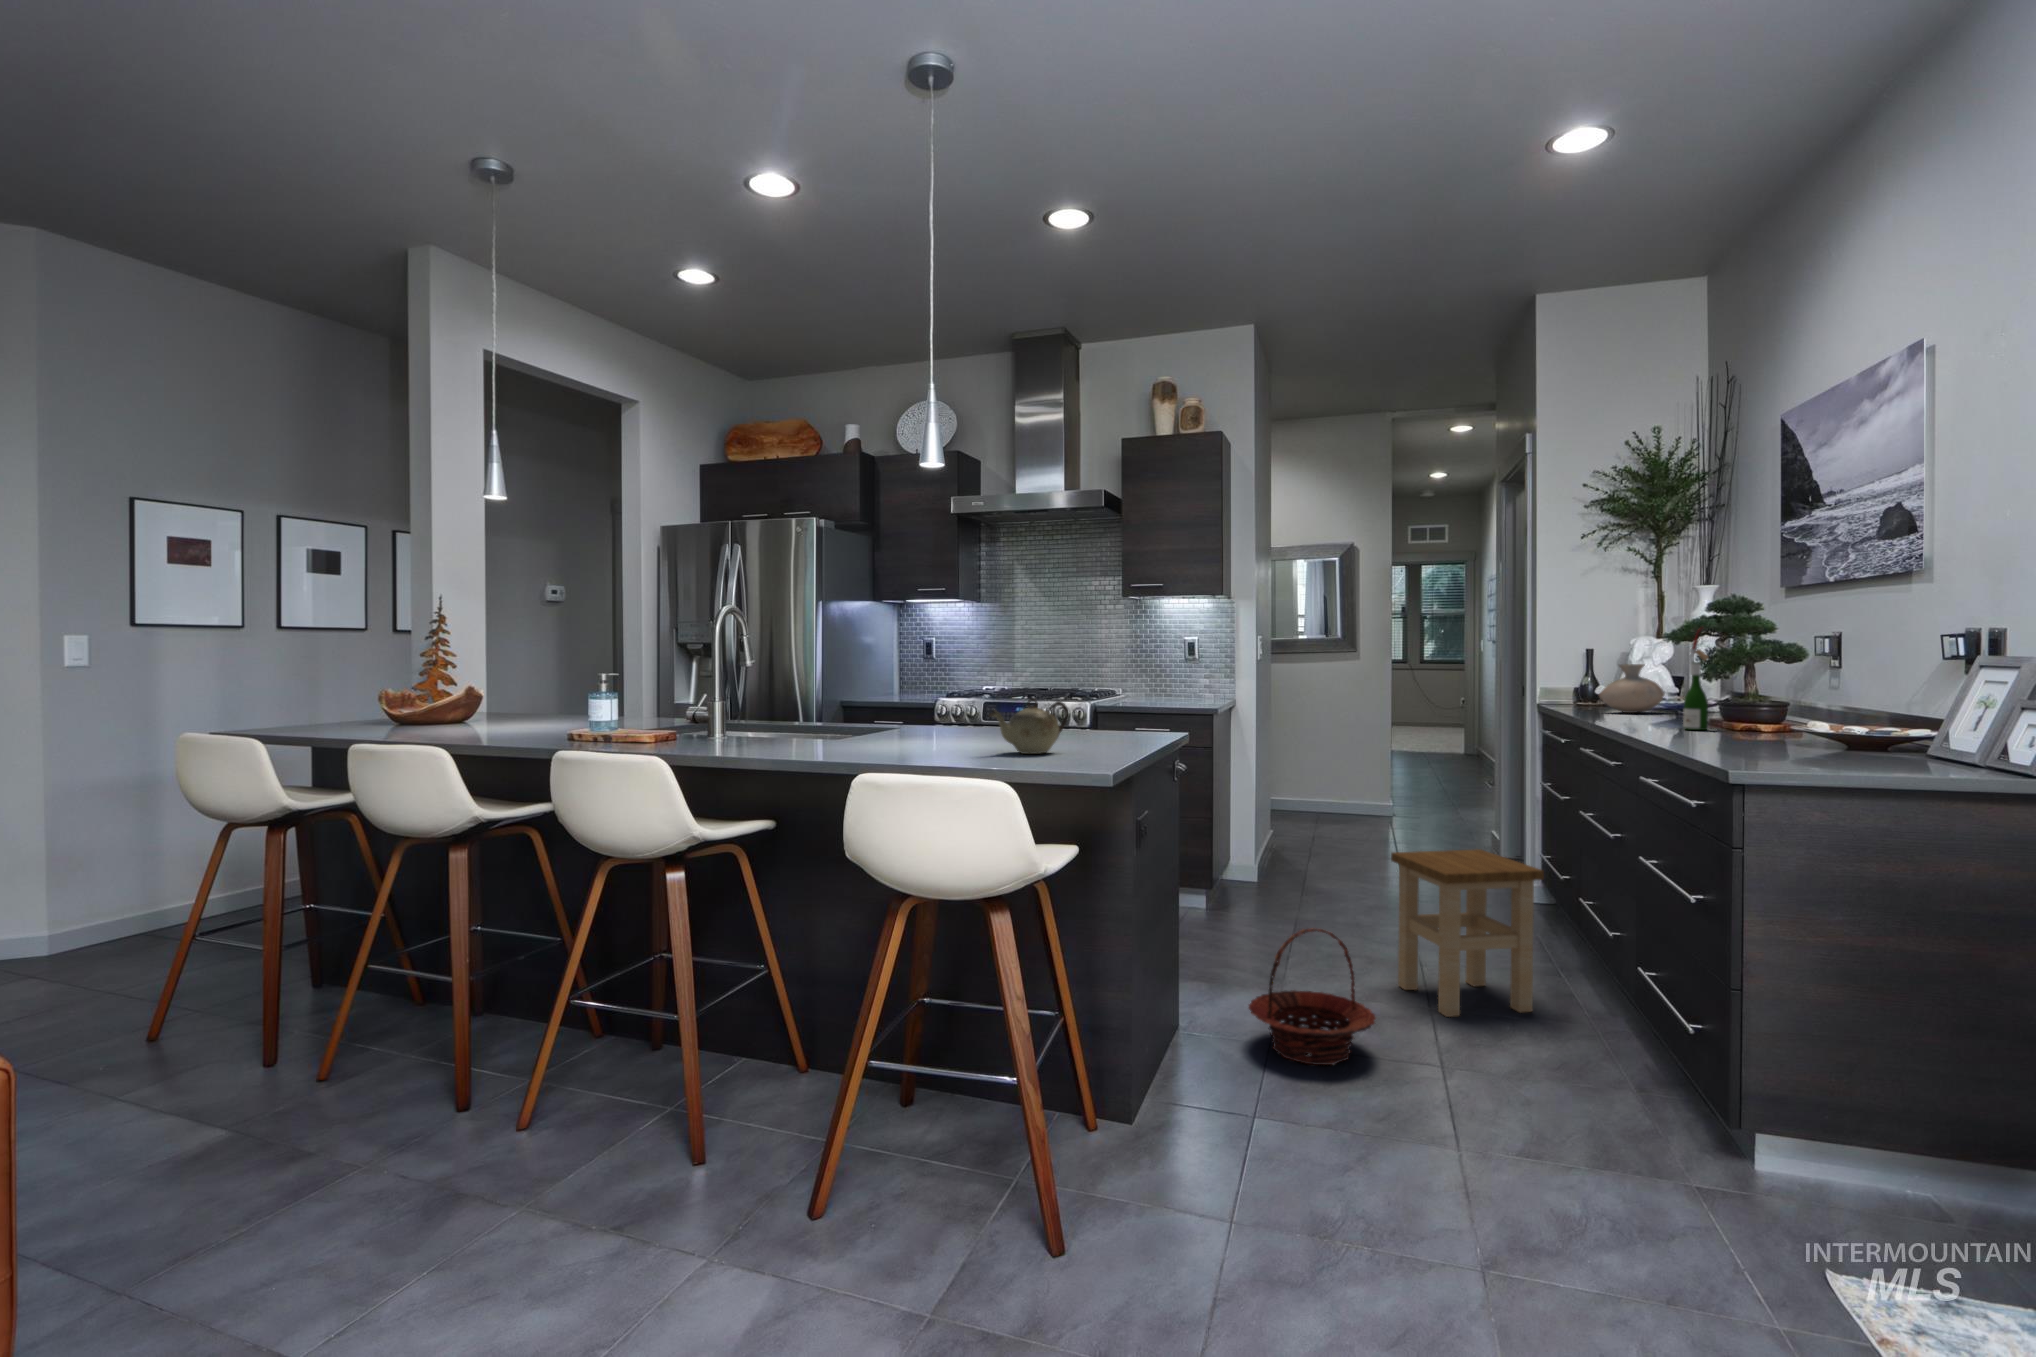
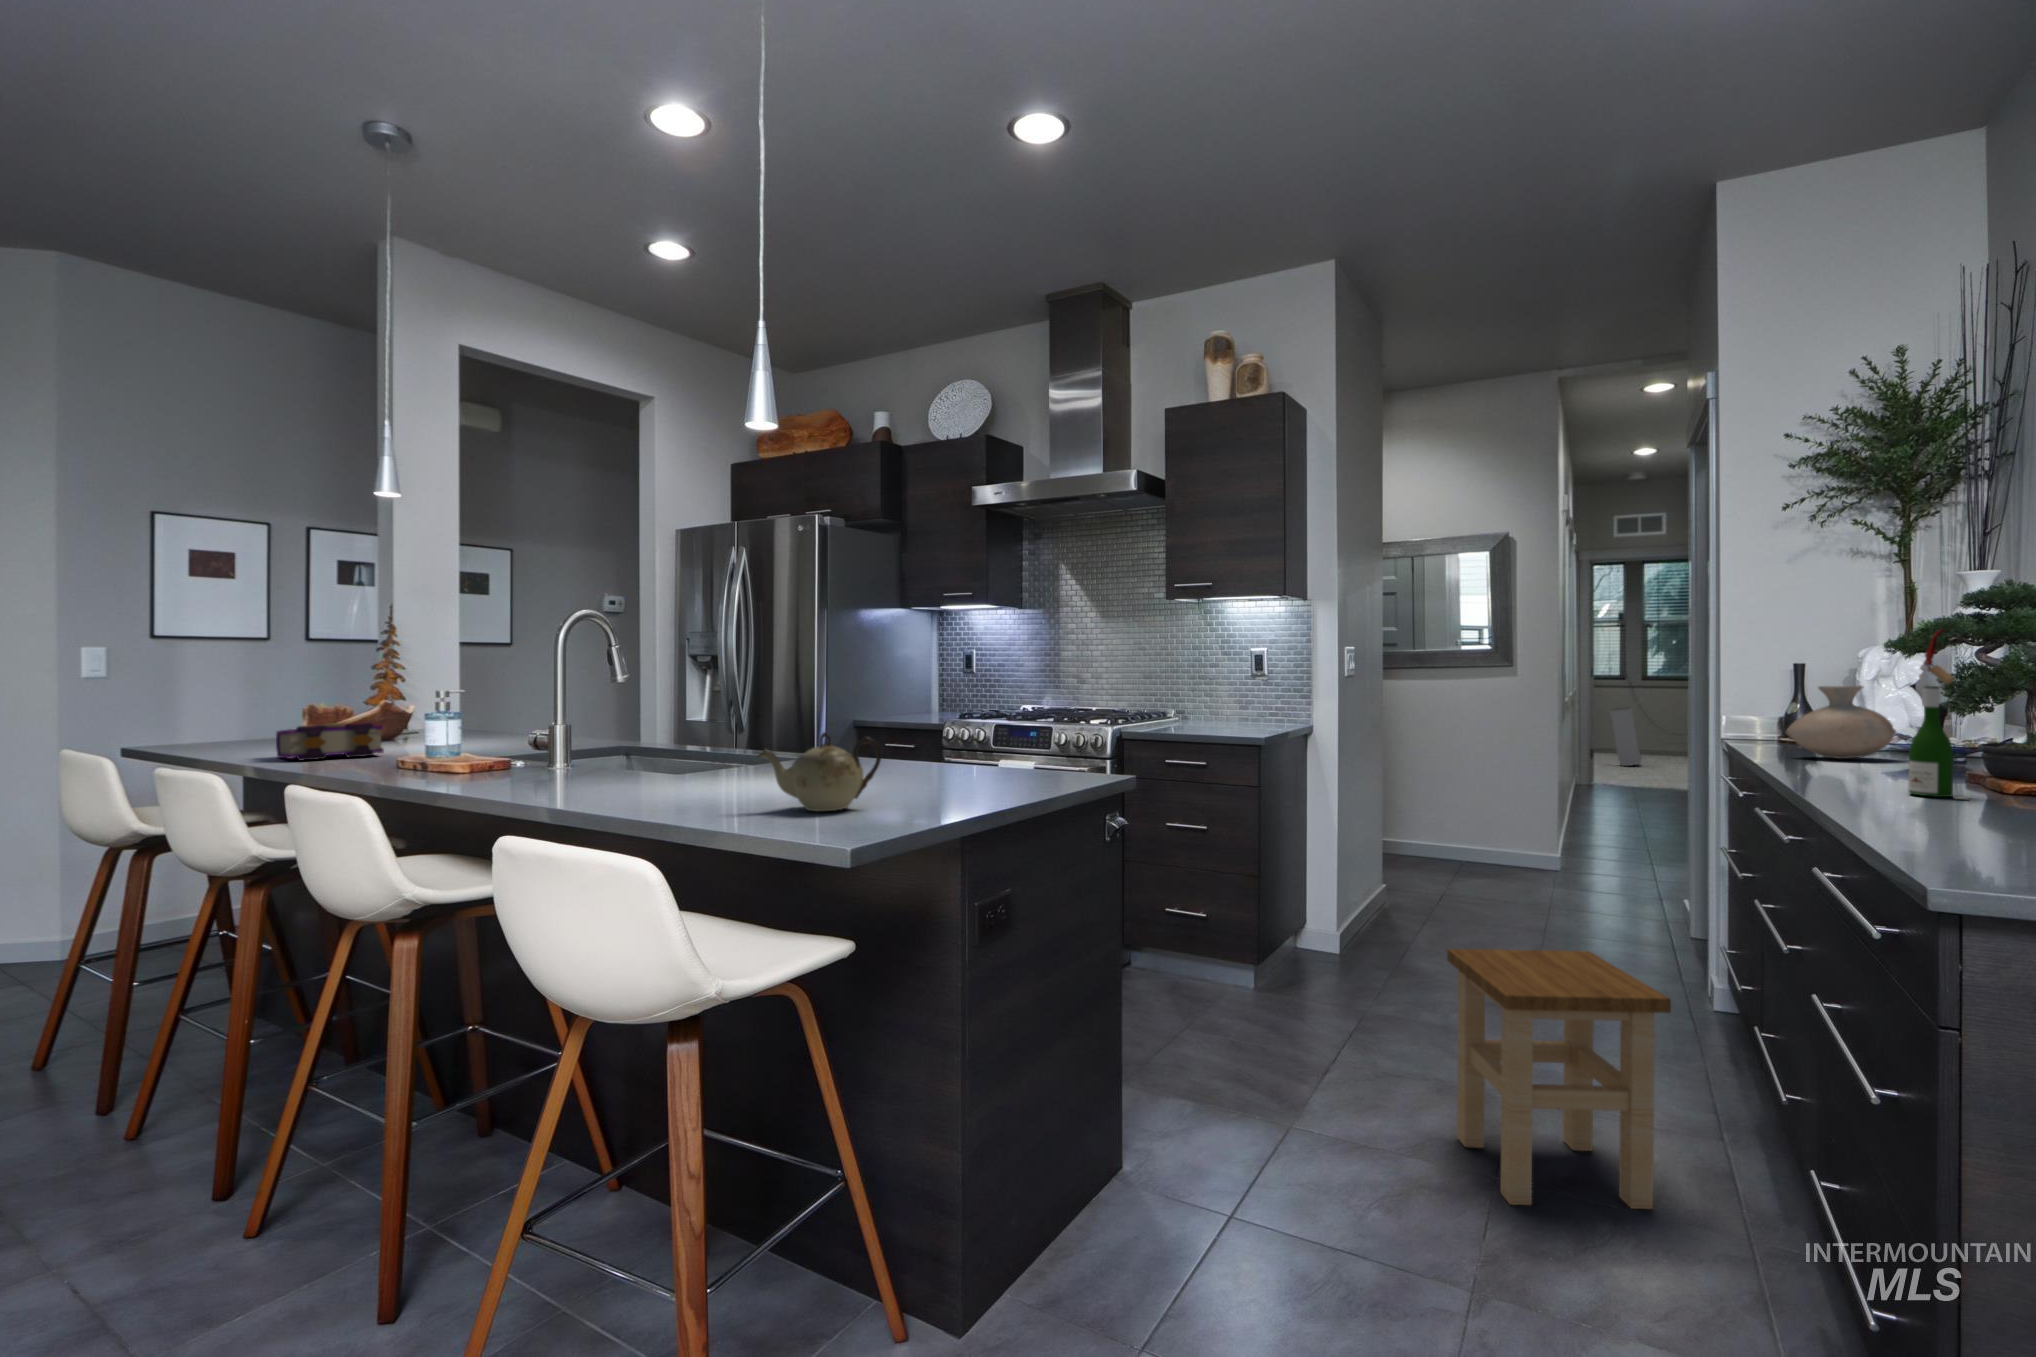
air purifier: none [1403,689,1428,740] -> present [1610,708,1641,766]
book: none [418,703,520,737] -> present [276,723,384,760]
basket: present [1249,929,1376,1065] -> none [1183,1070,1369,1281]

